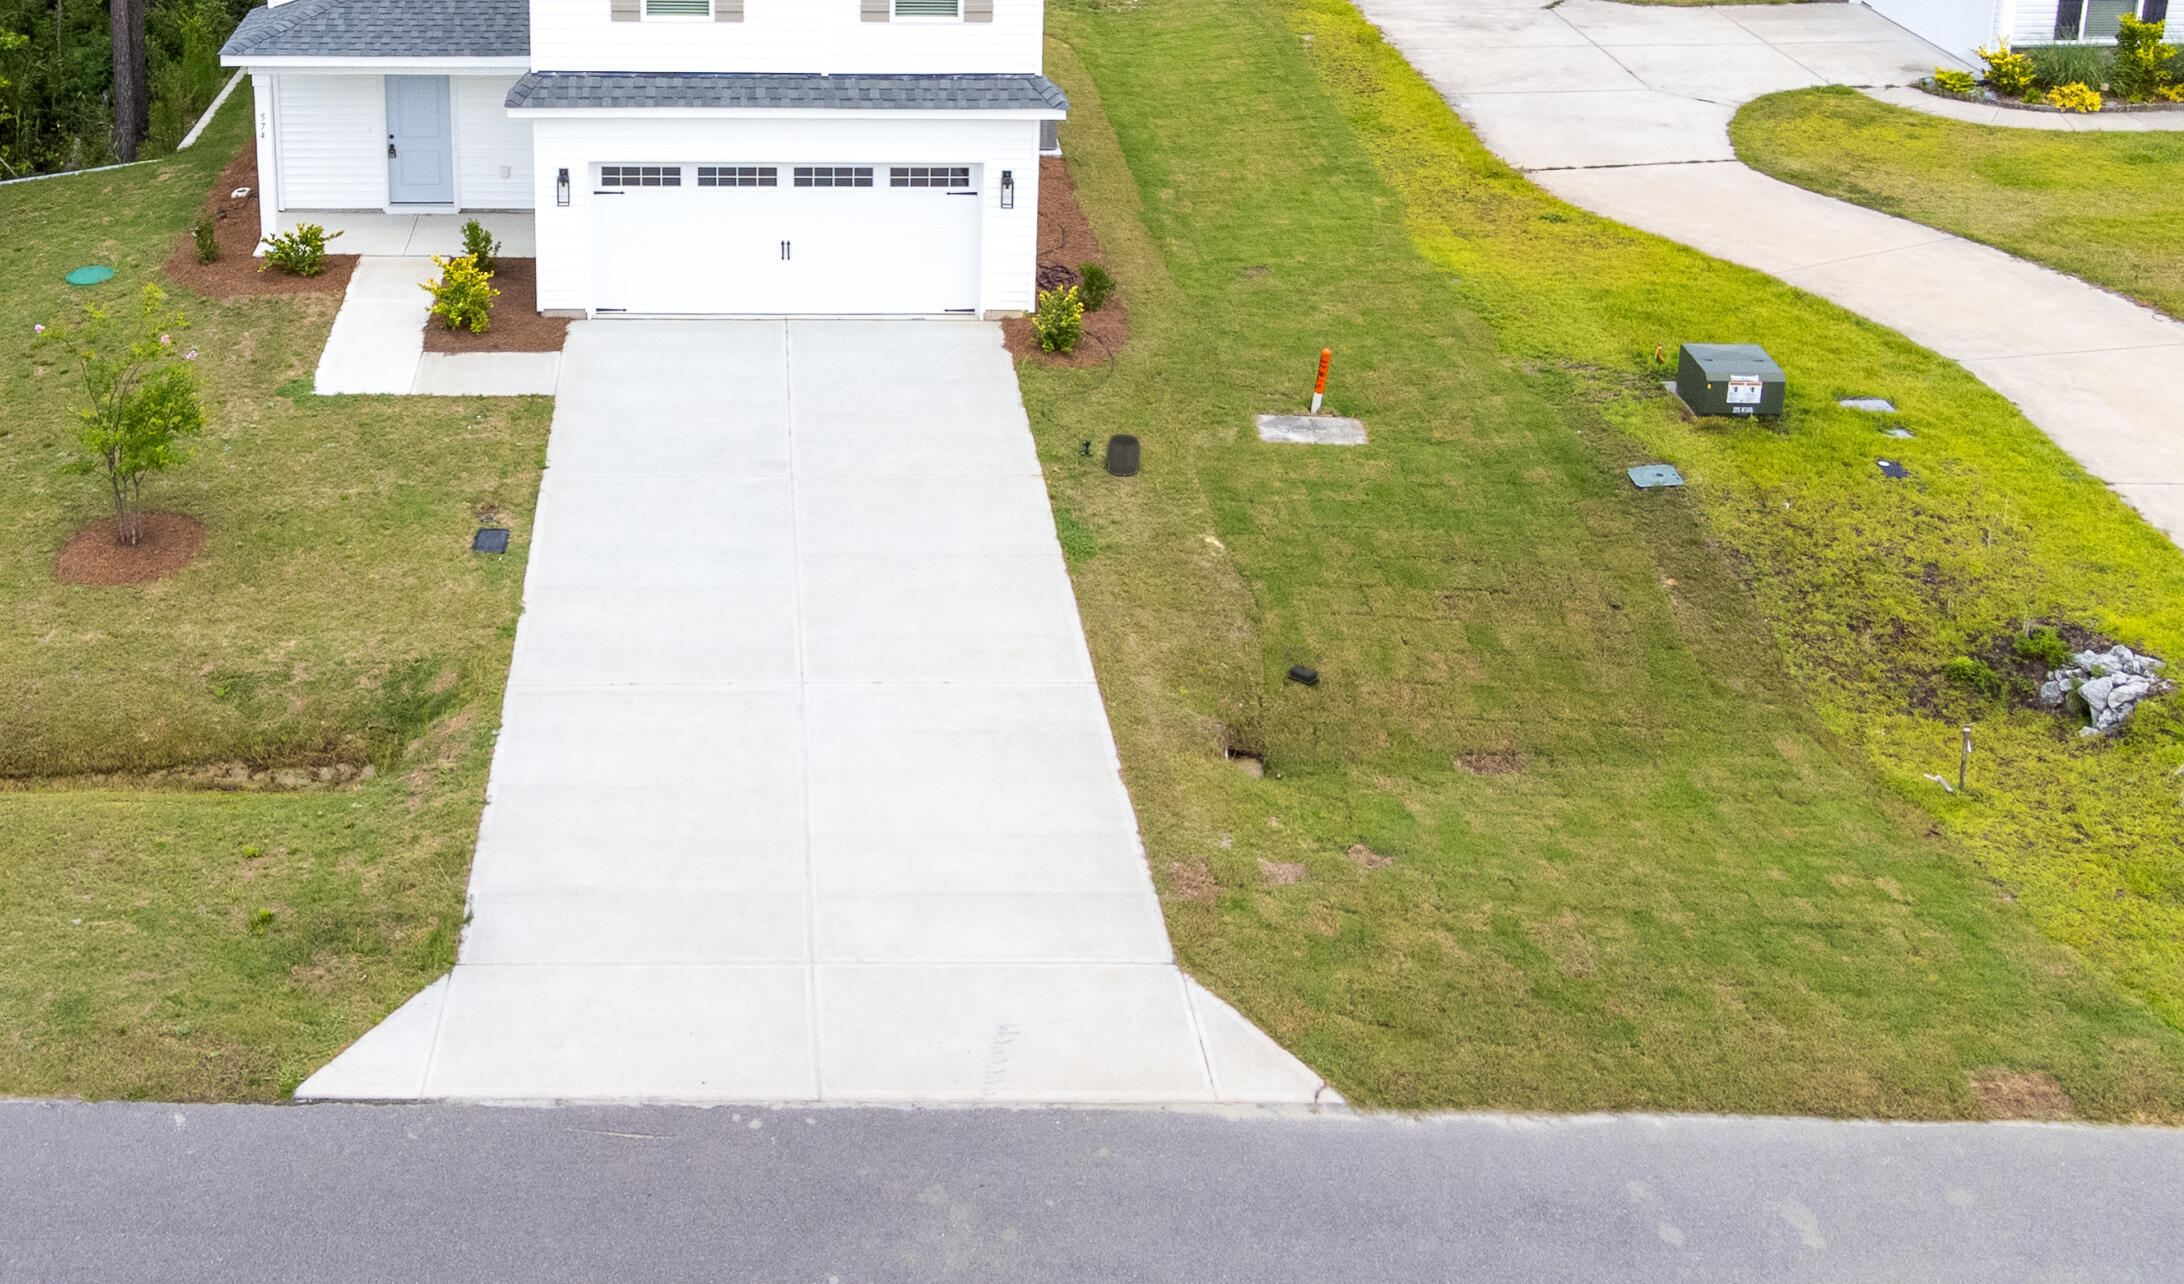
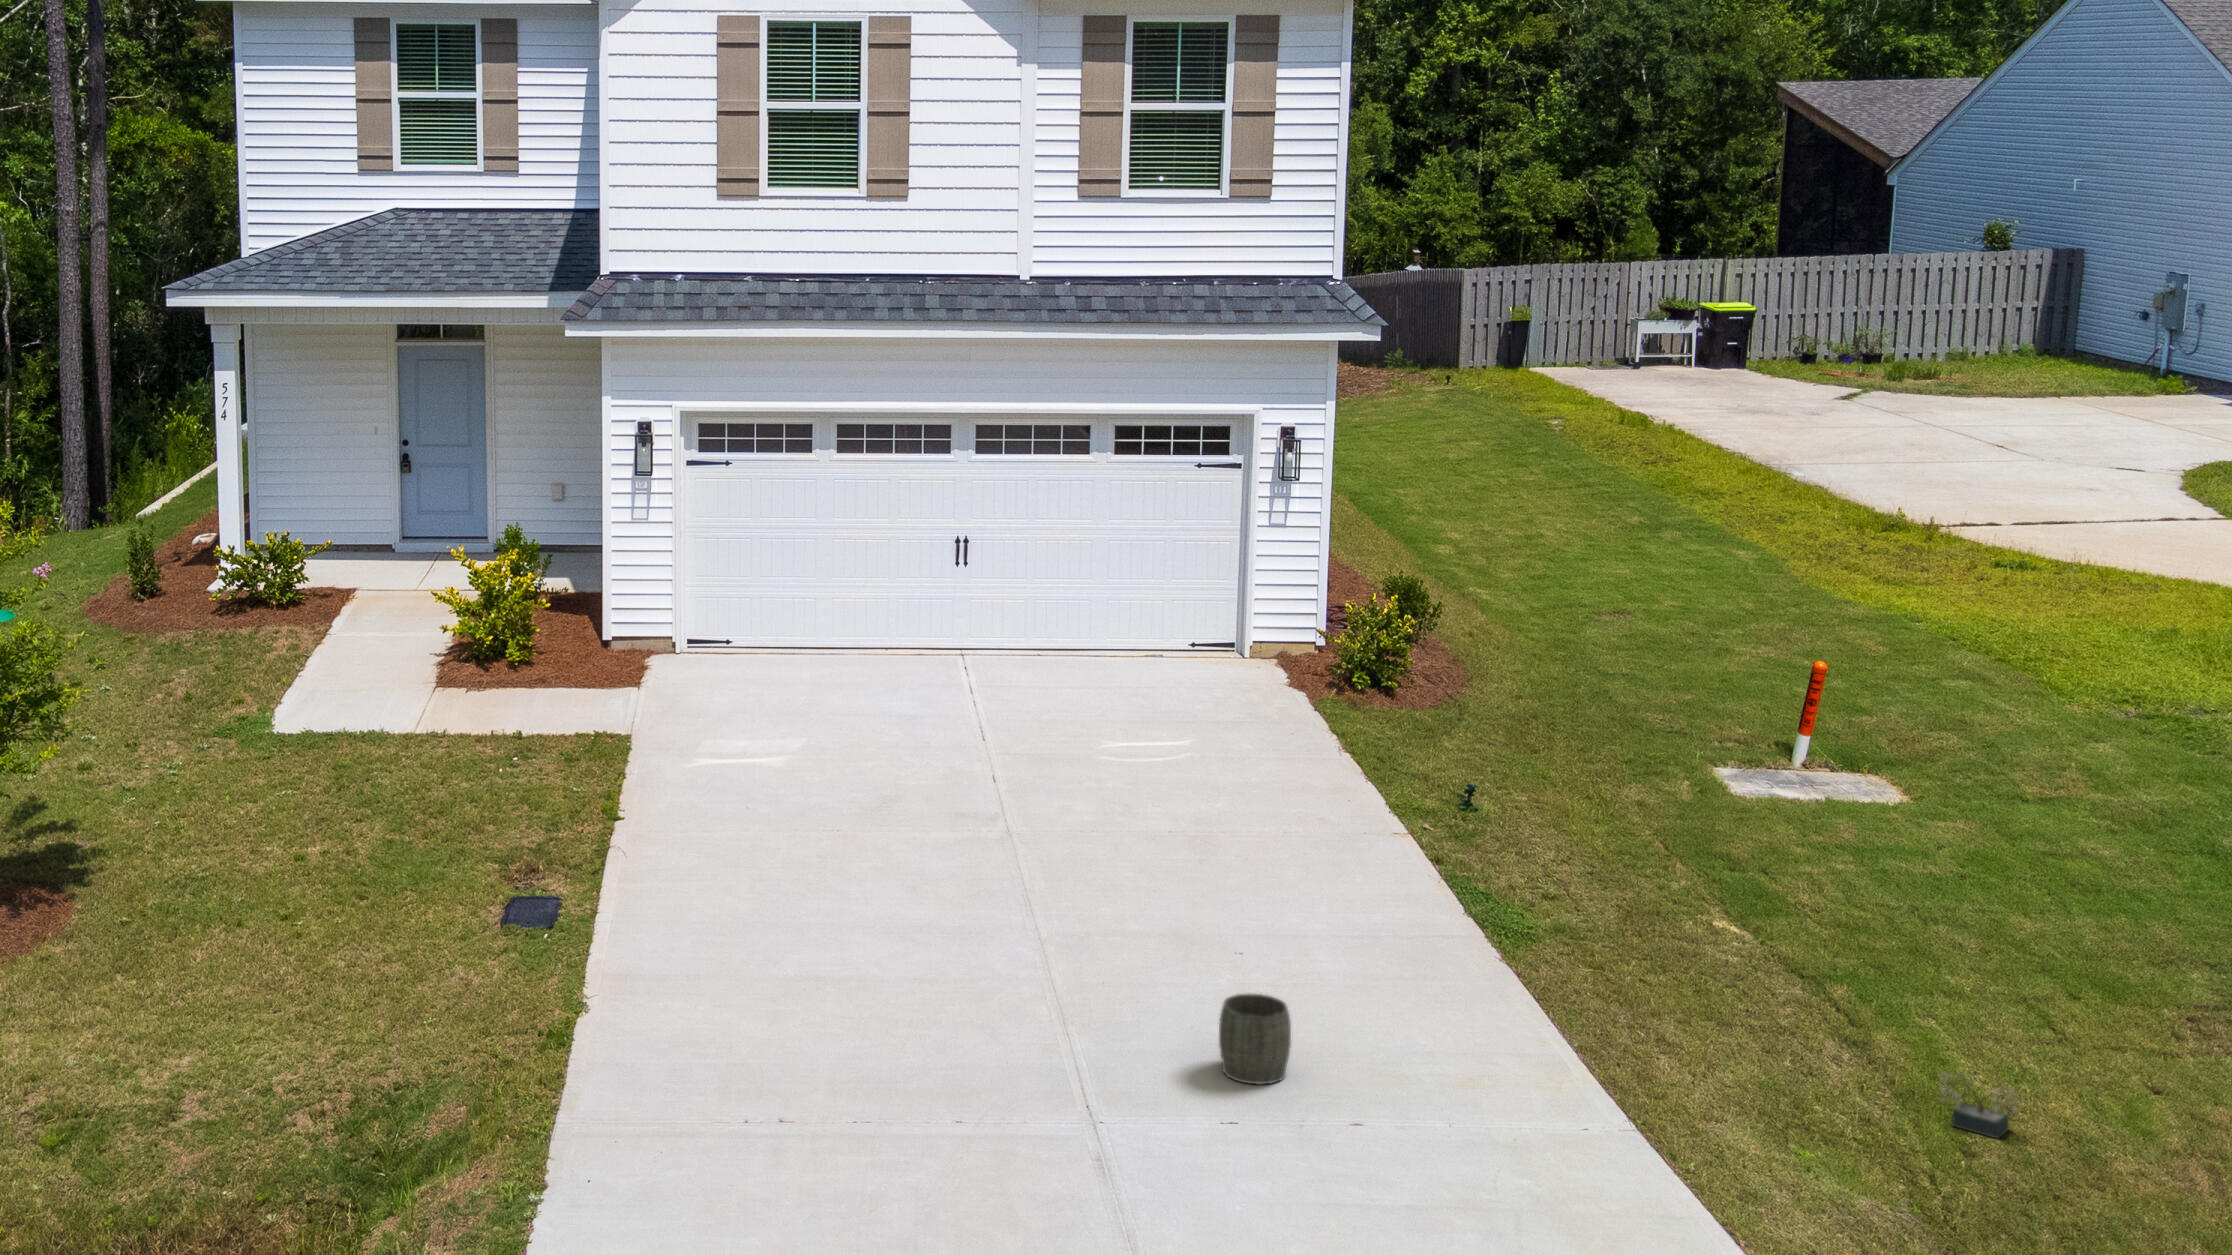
woven basket: present [1106,434,1141,476] -> present [1219,994,1291,1084]

